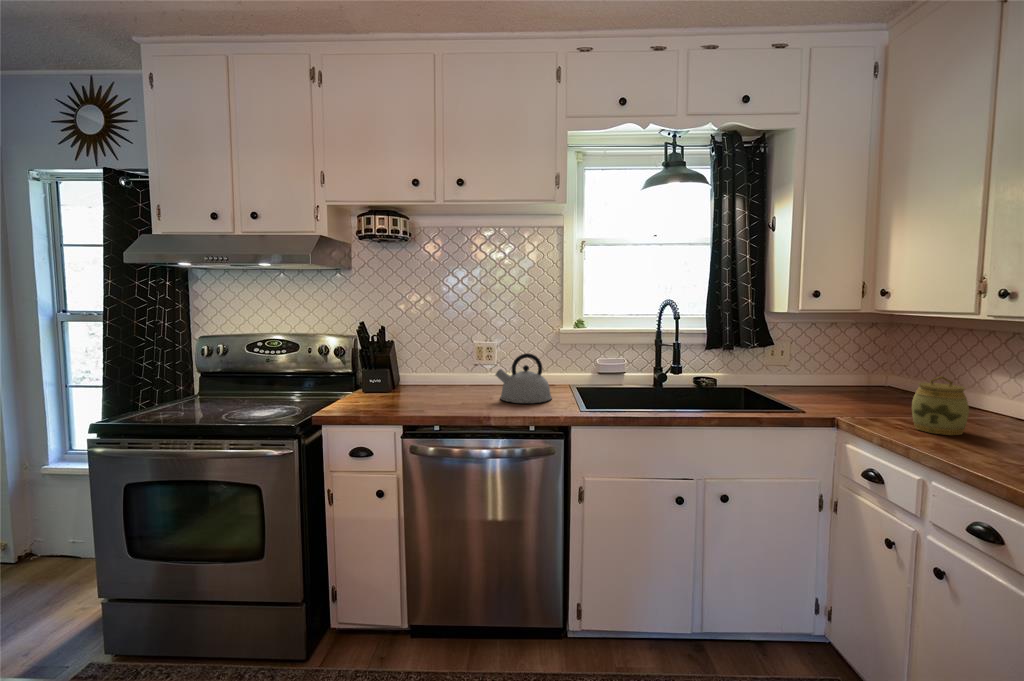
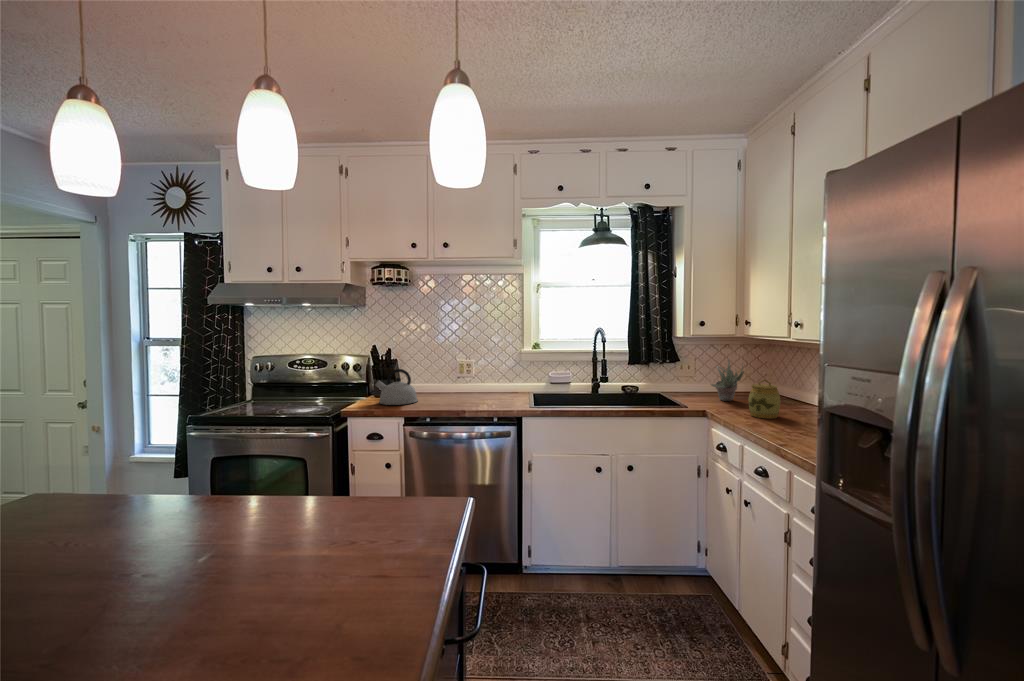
succulent plant: none [836,343,884,403] -> present [711,358,744,401]
kettle: present [495,353,552,403] -> present [375,369,418,405]

